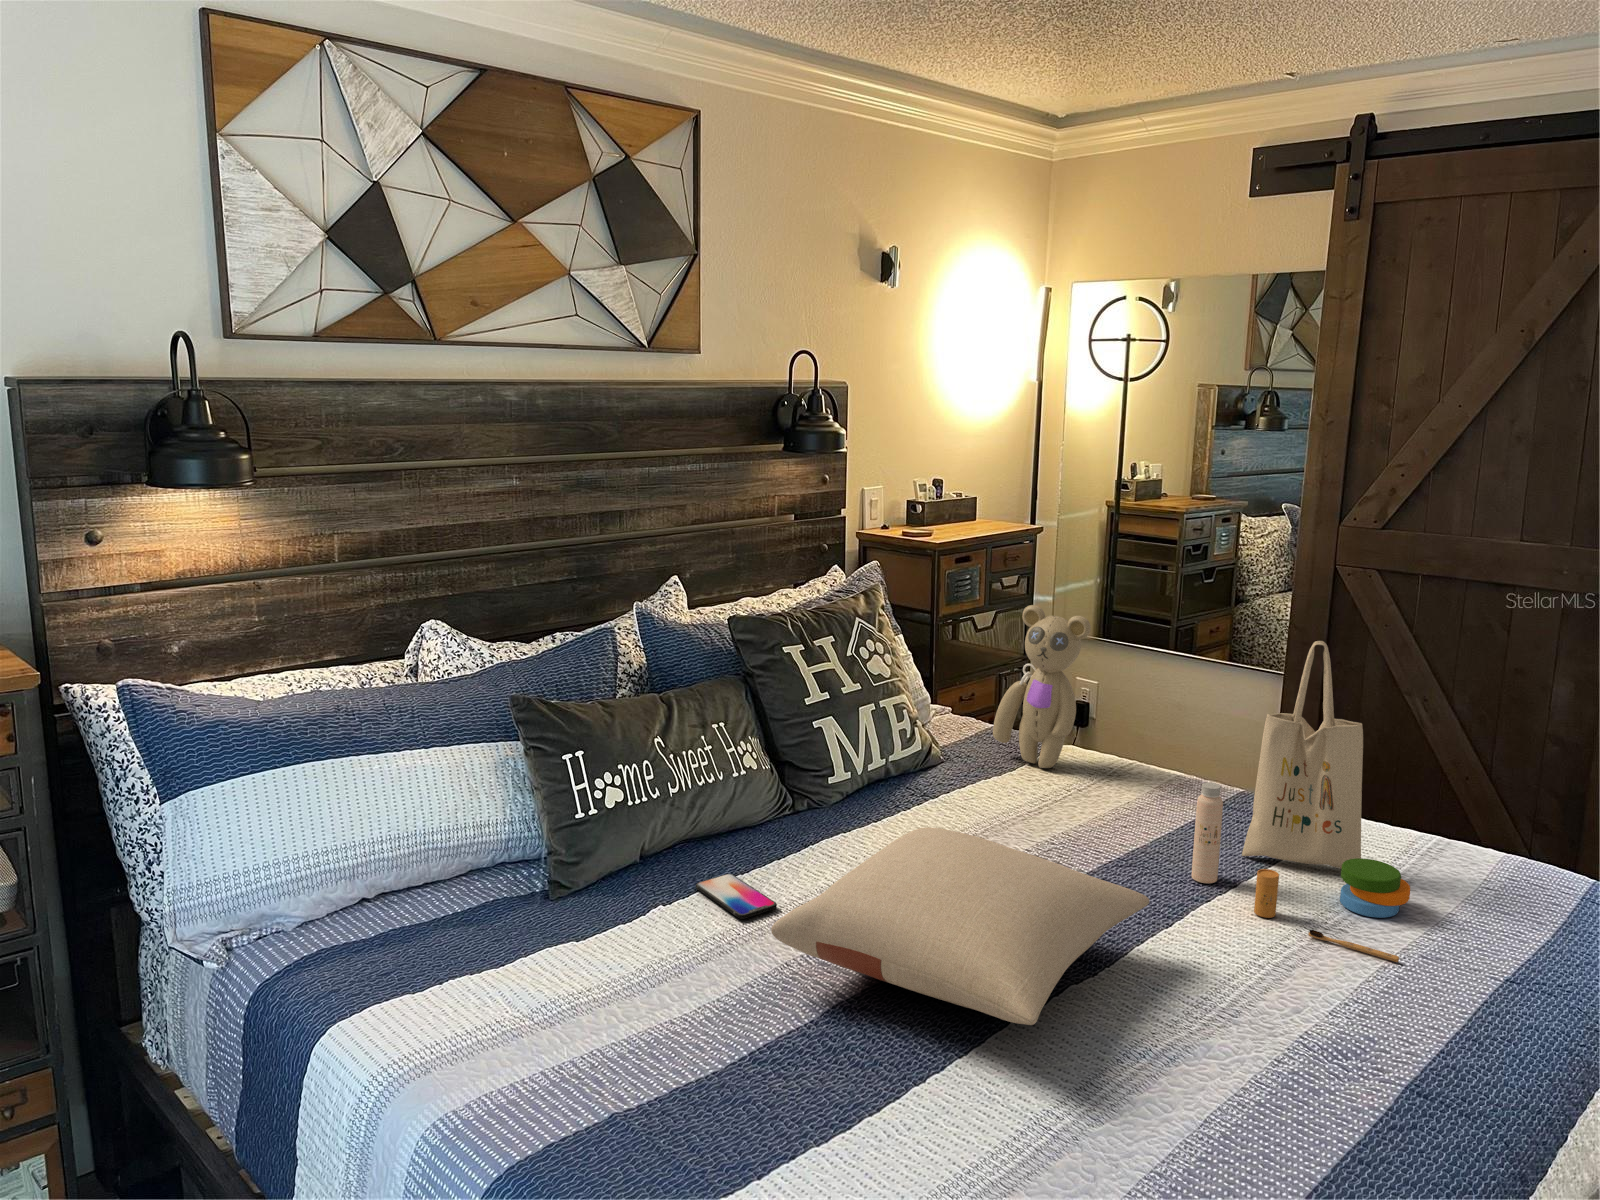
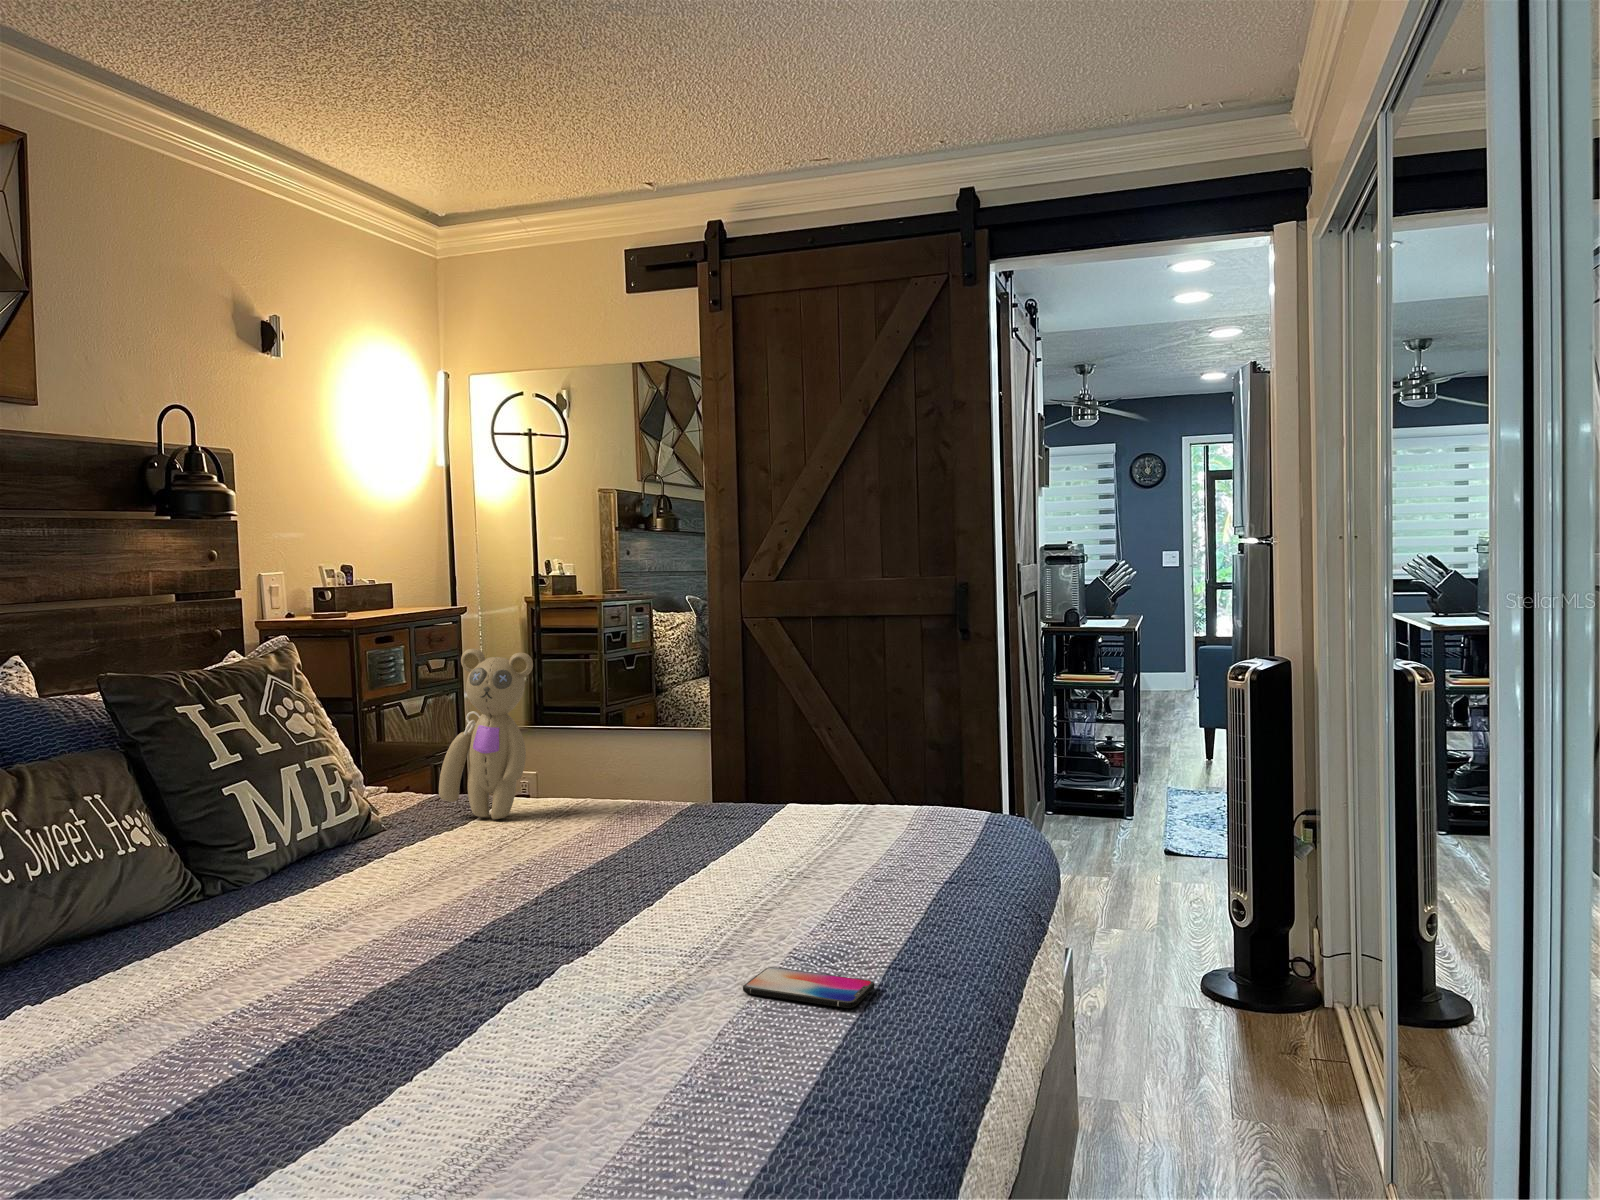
tote bag: present [1191,641,1410,962] -> none [659,625,857,889]
pillow: present [771,827,1149,1025] -> none [185,837,630,999]
smartphone: present [696,874,777,919] -> present [743,967,875,1008]

